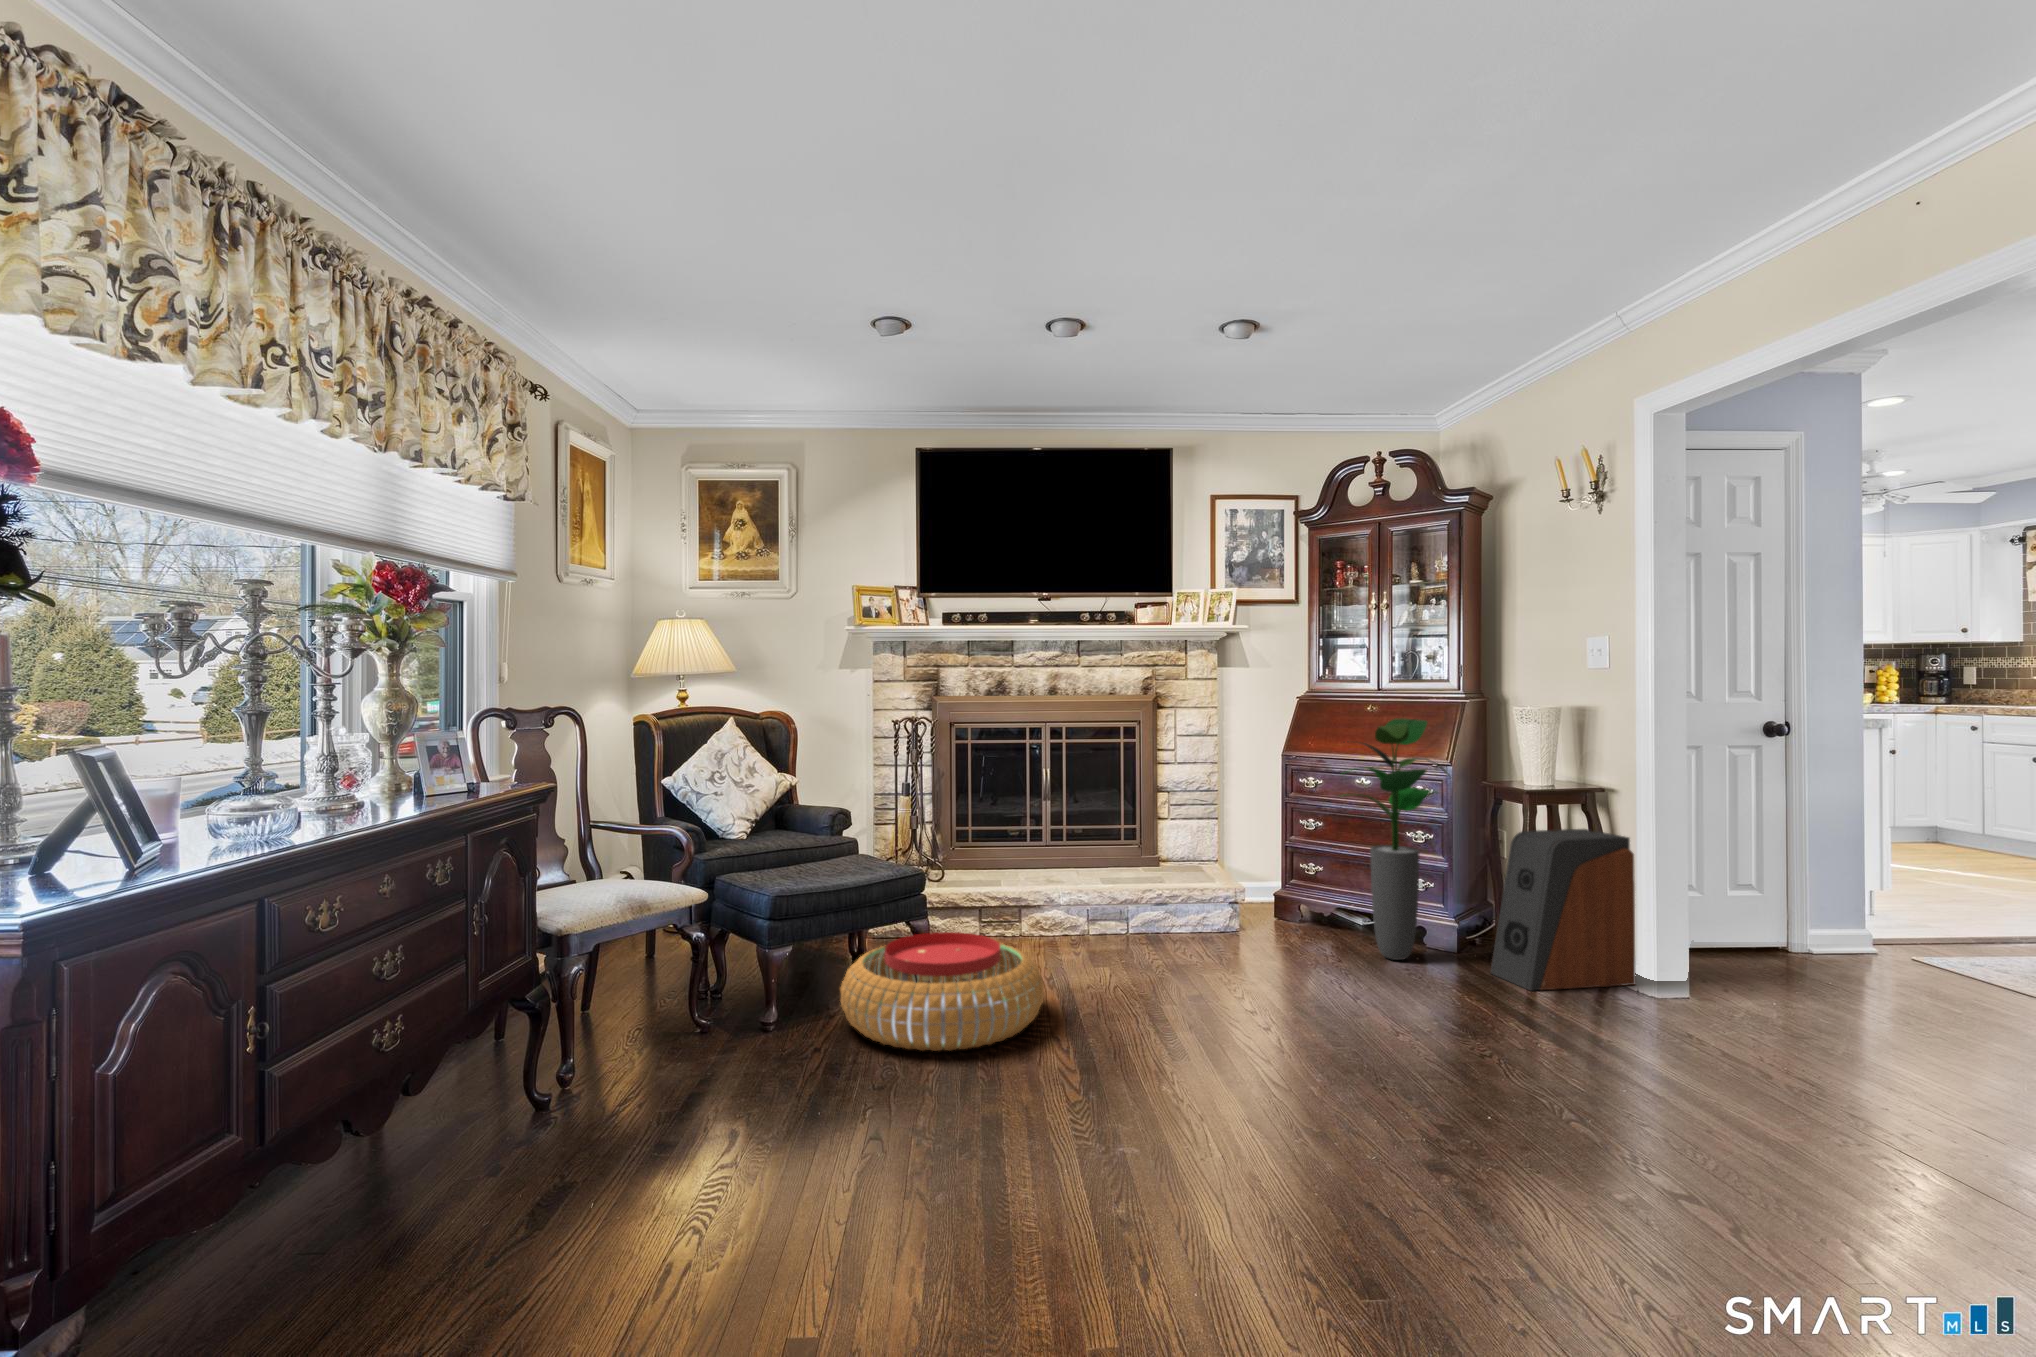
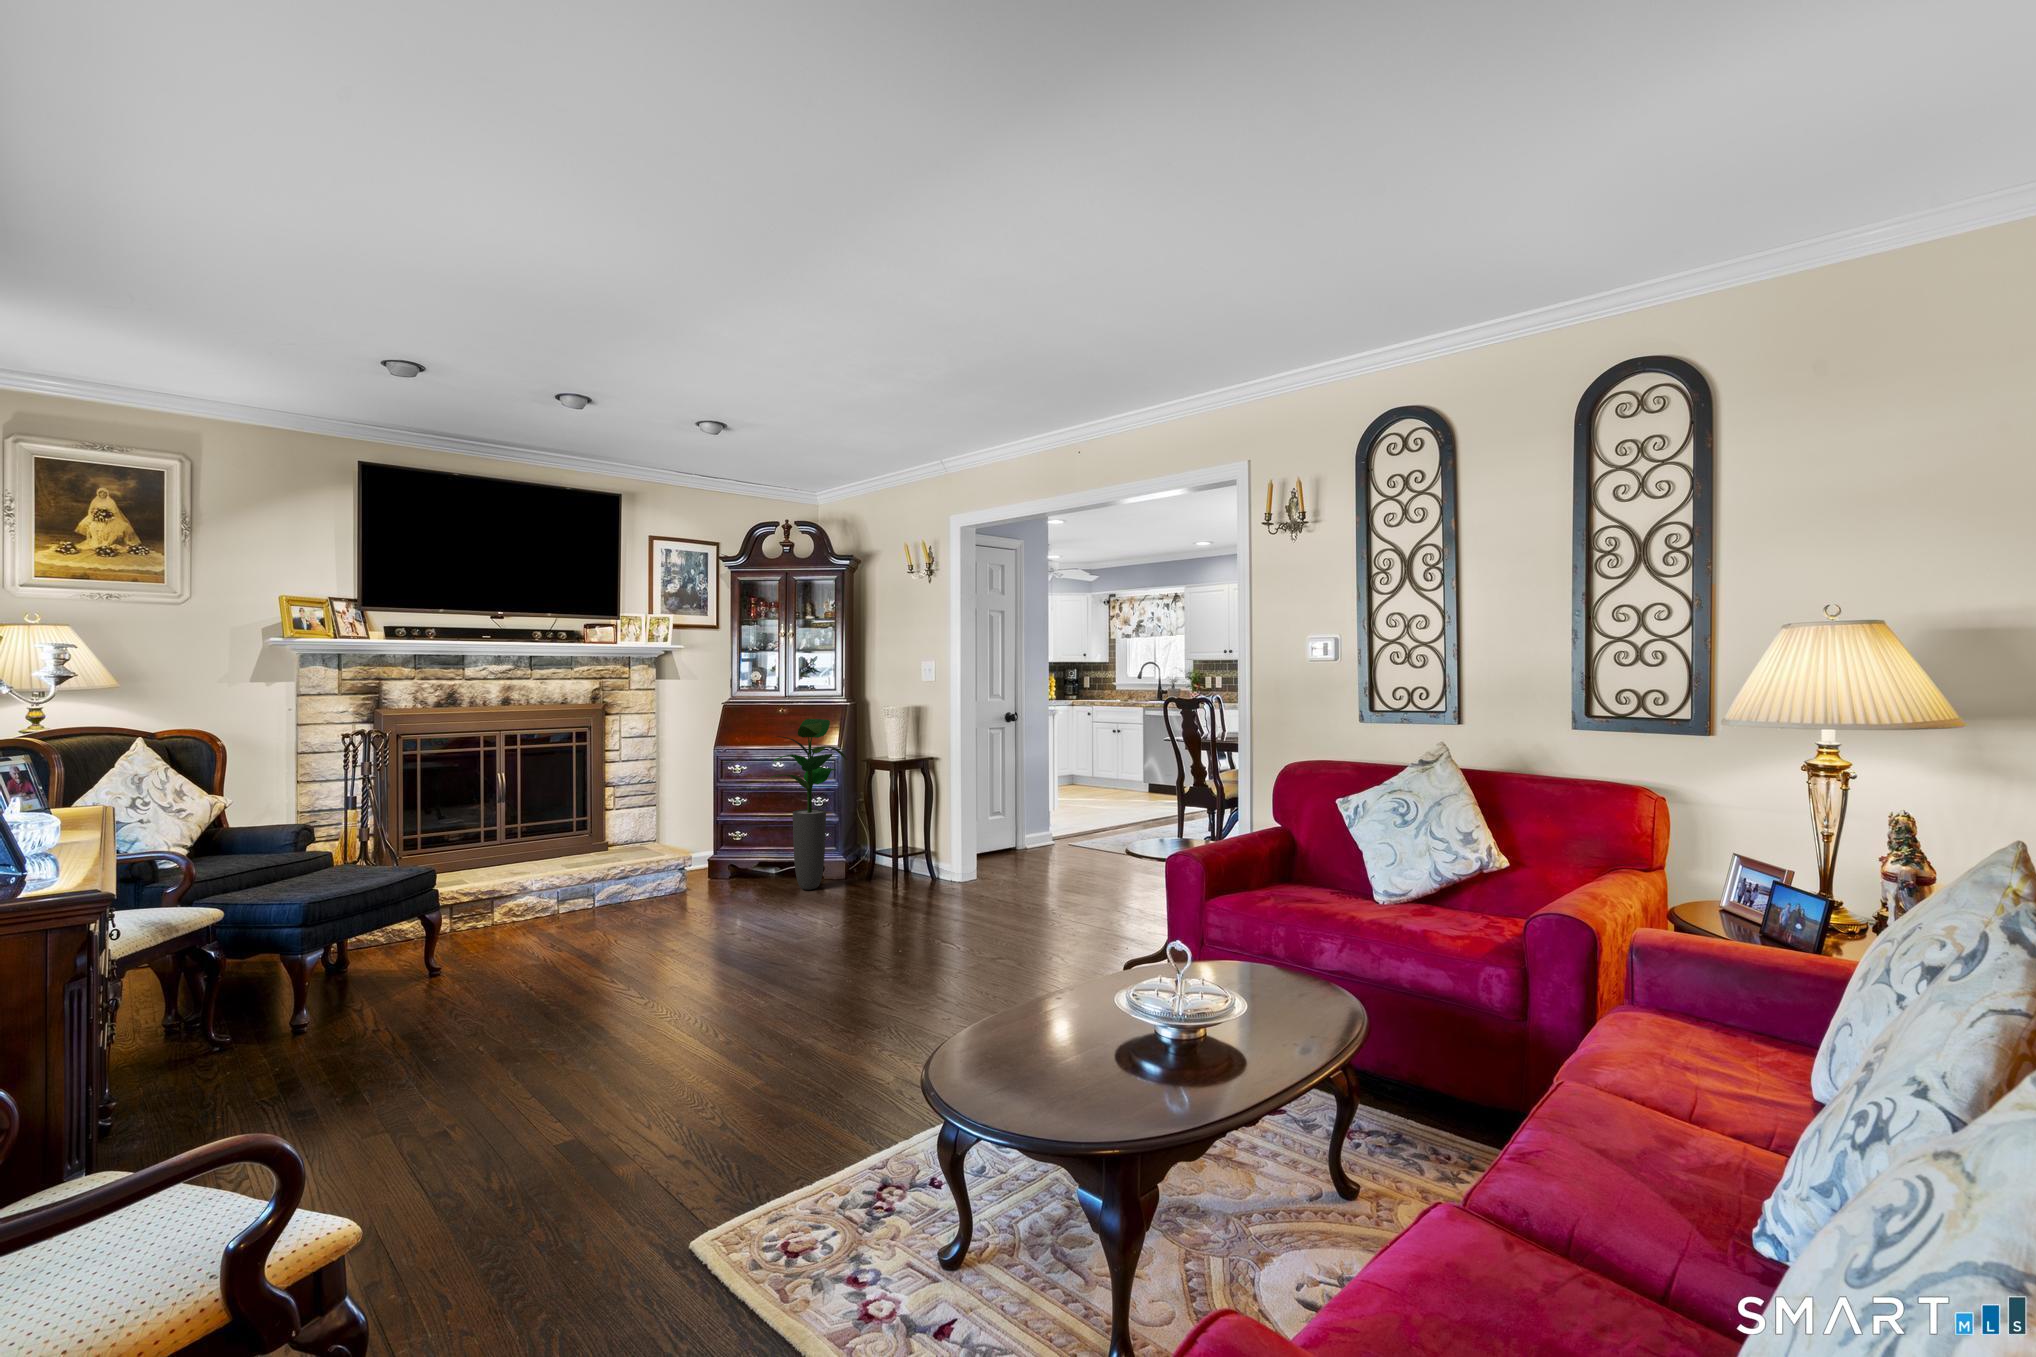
speaker: present [1490,829,1636,991] -> none [872,786,952,893]
pouf: present [840,932,1044,1051] -> none [370,918,576,1022]

